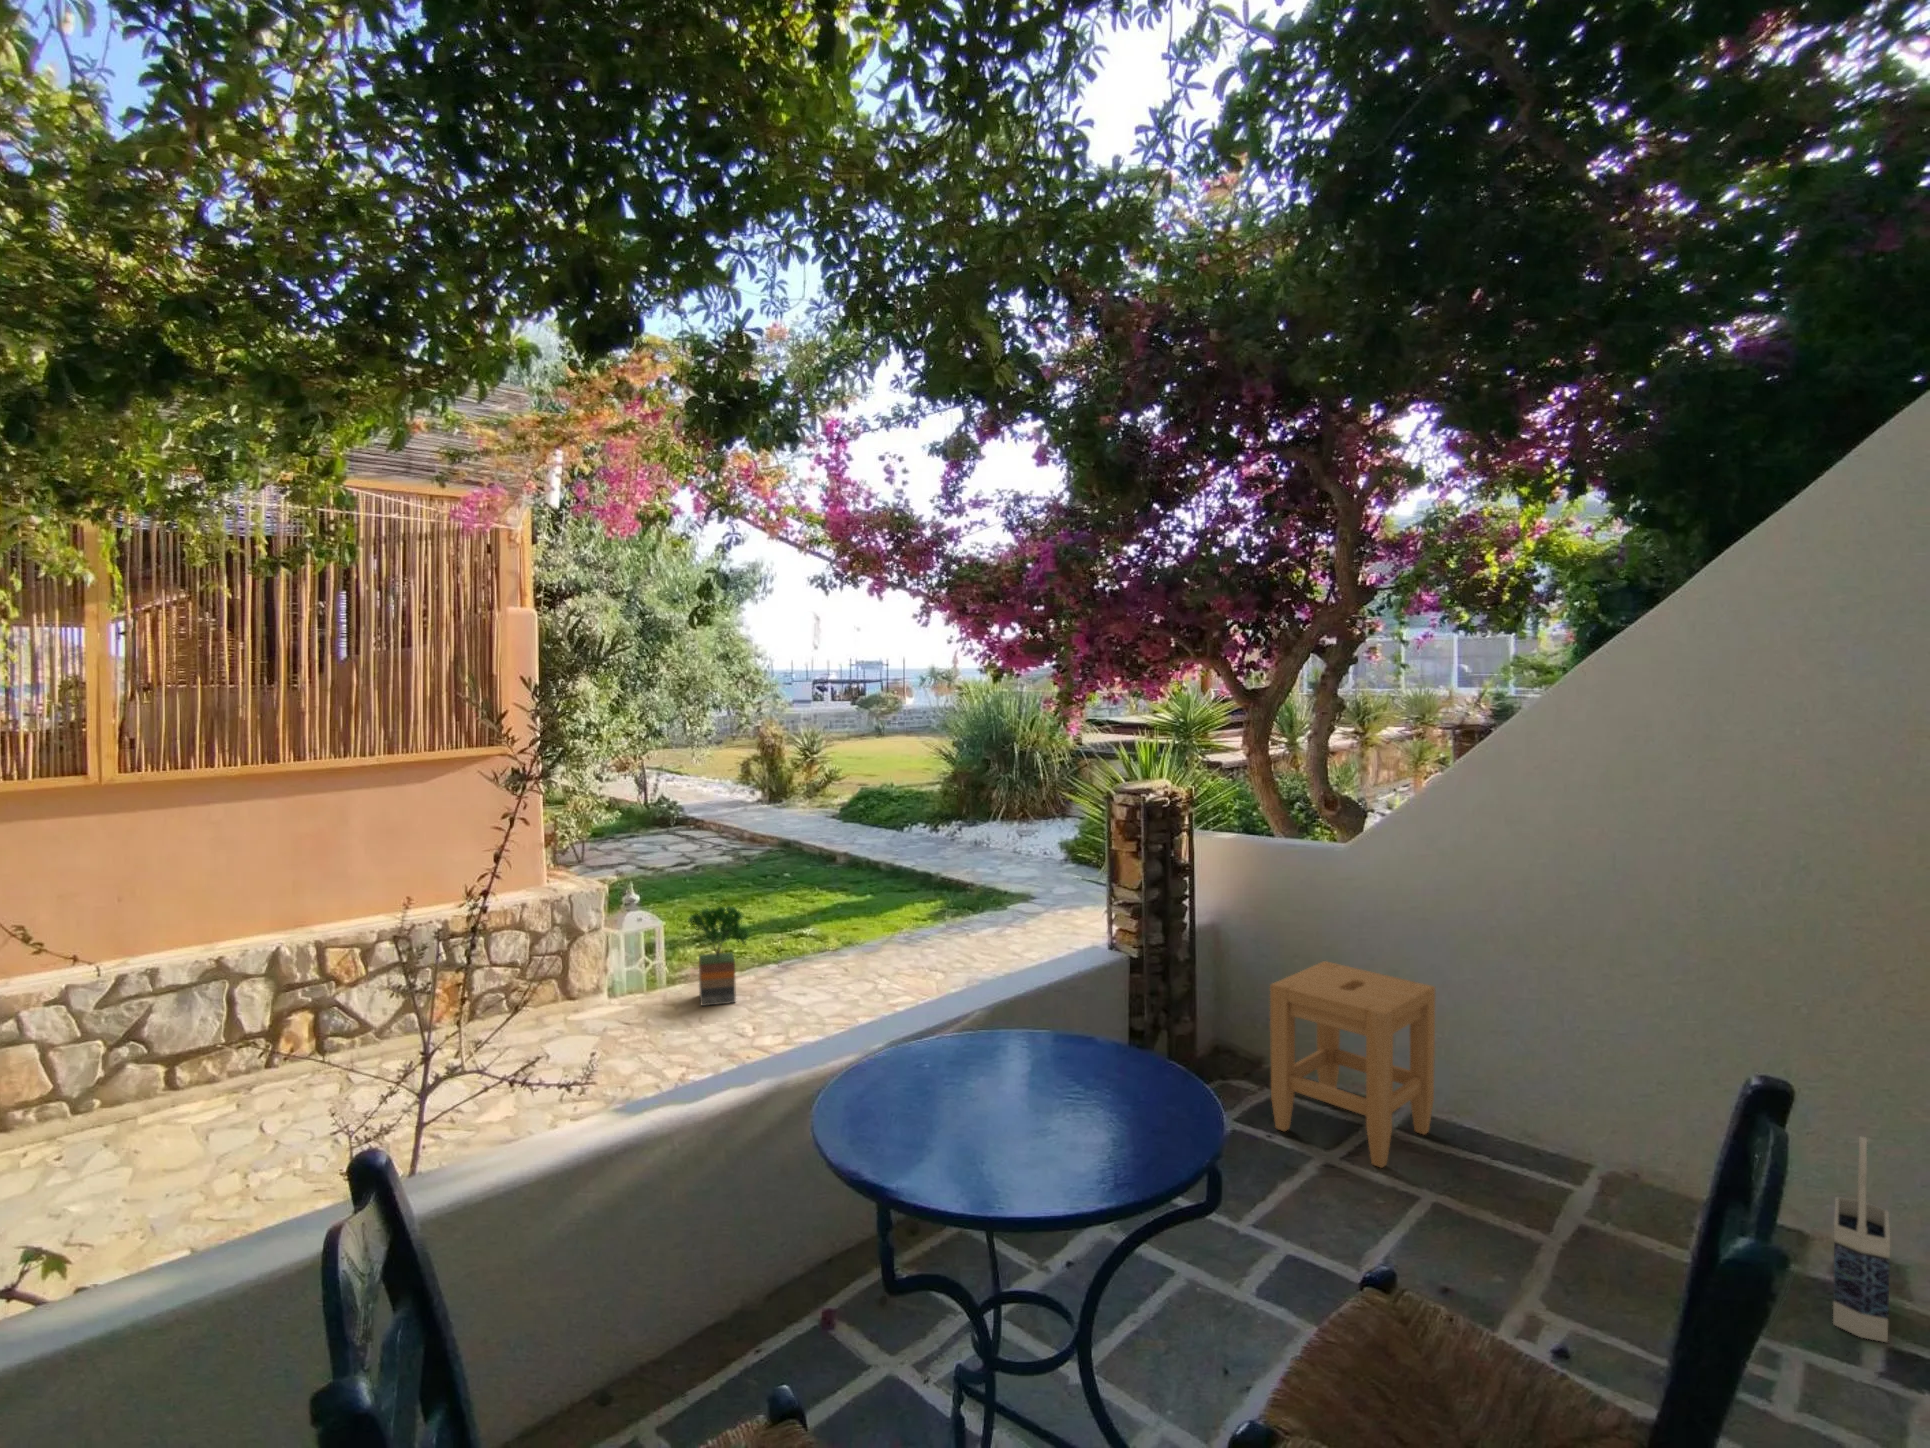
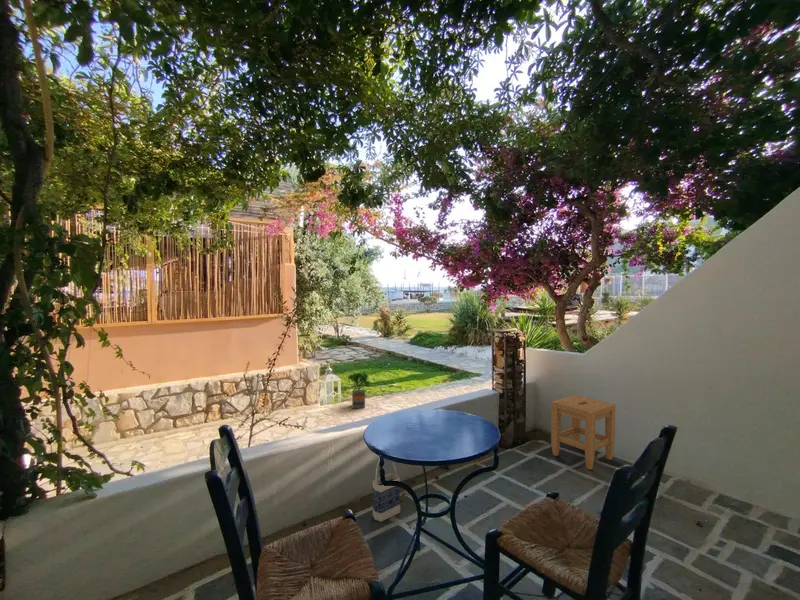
bag: present [1833,1137,1890,1342] -> present [373,457,400,522]

